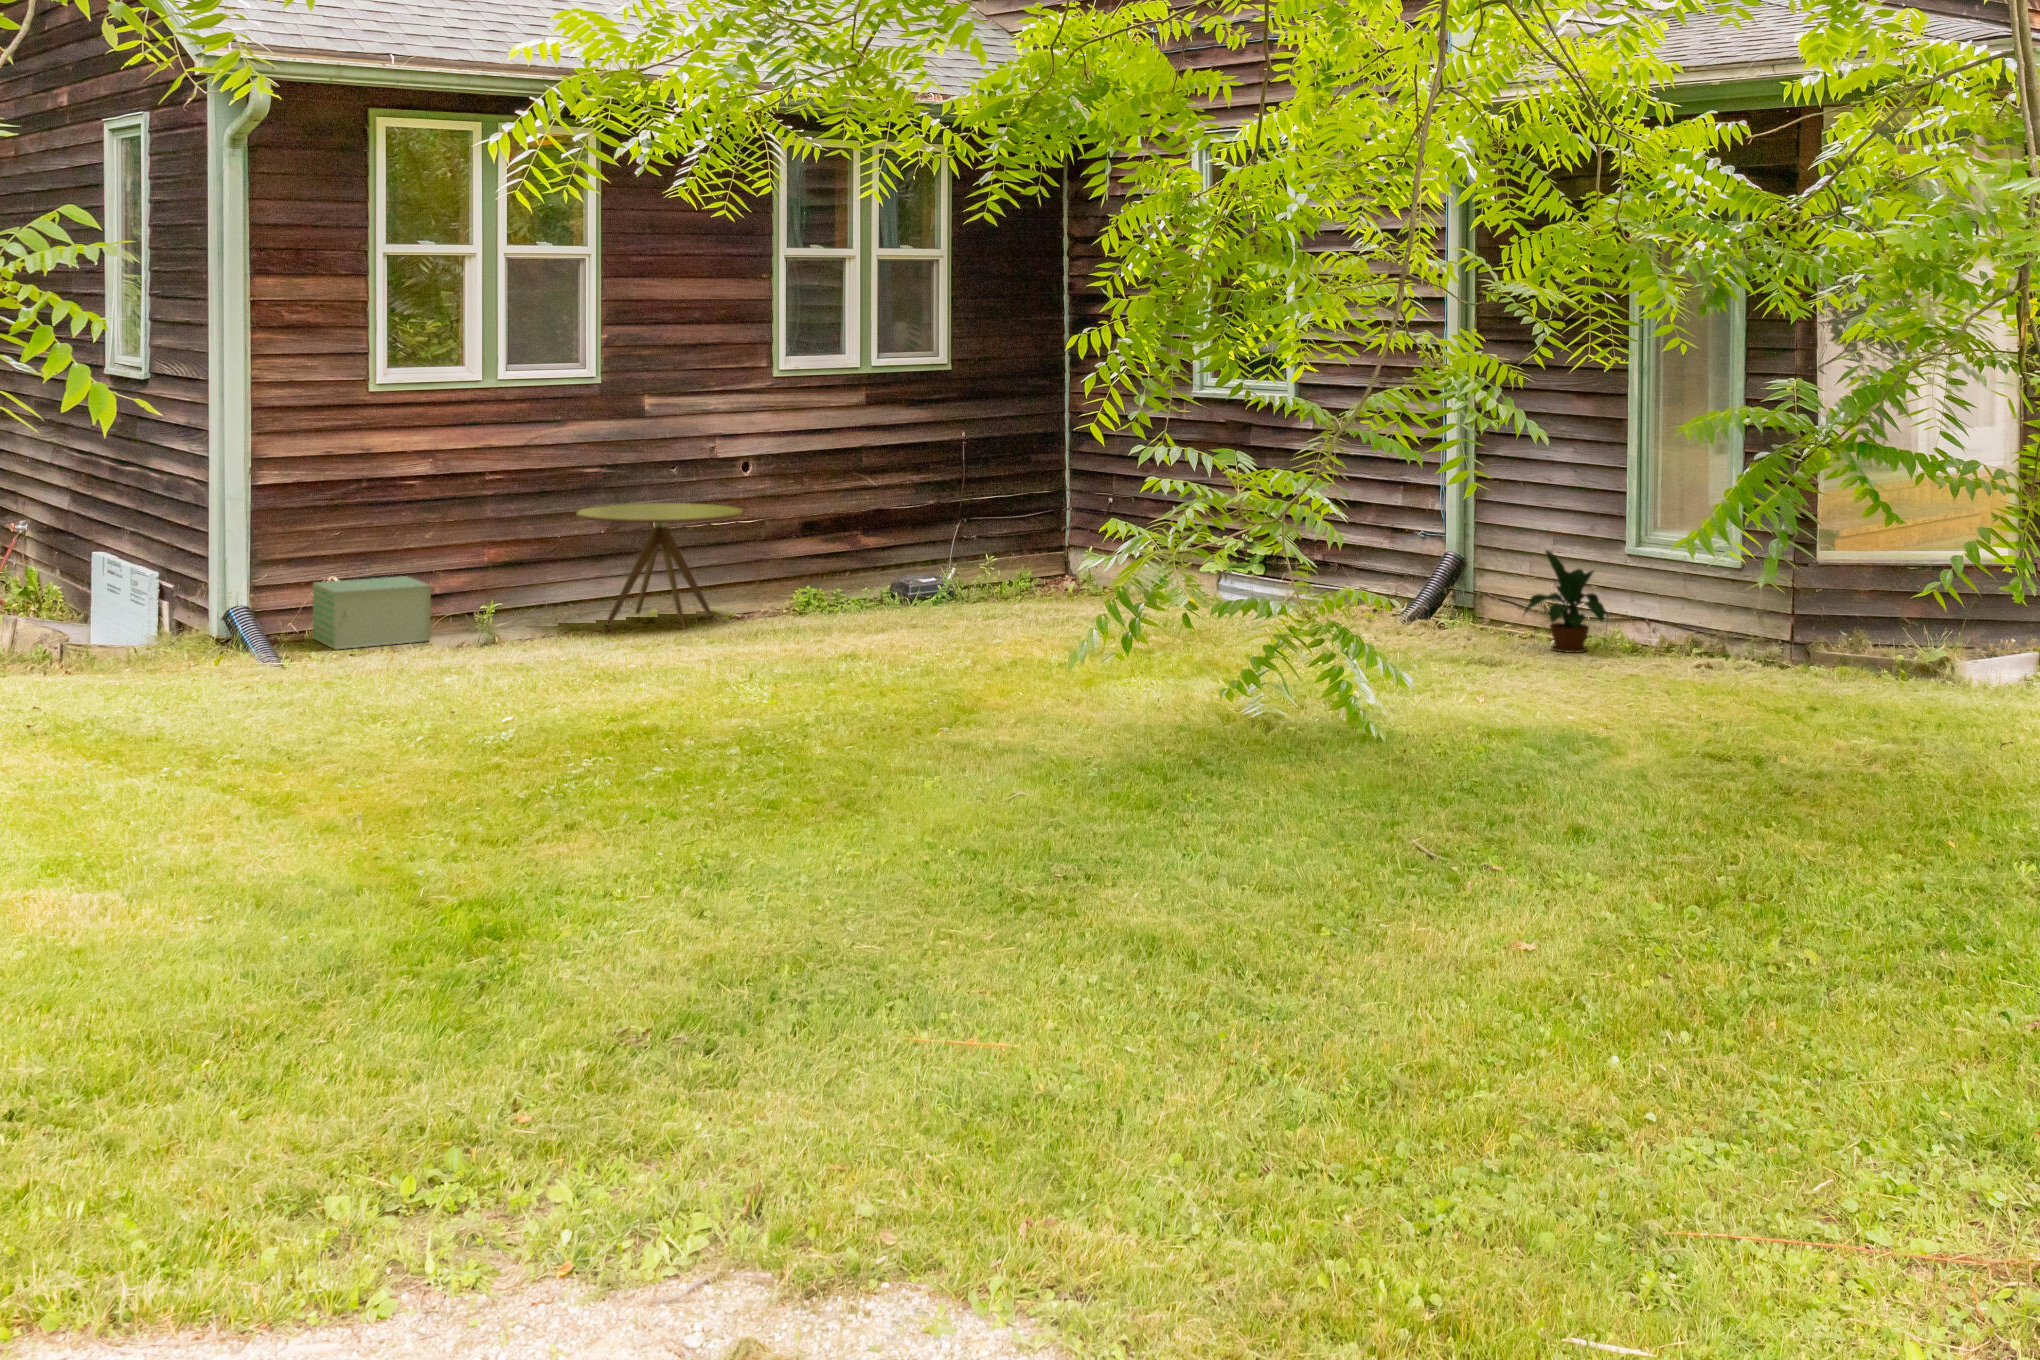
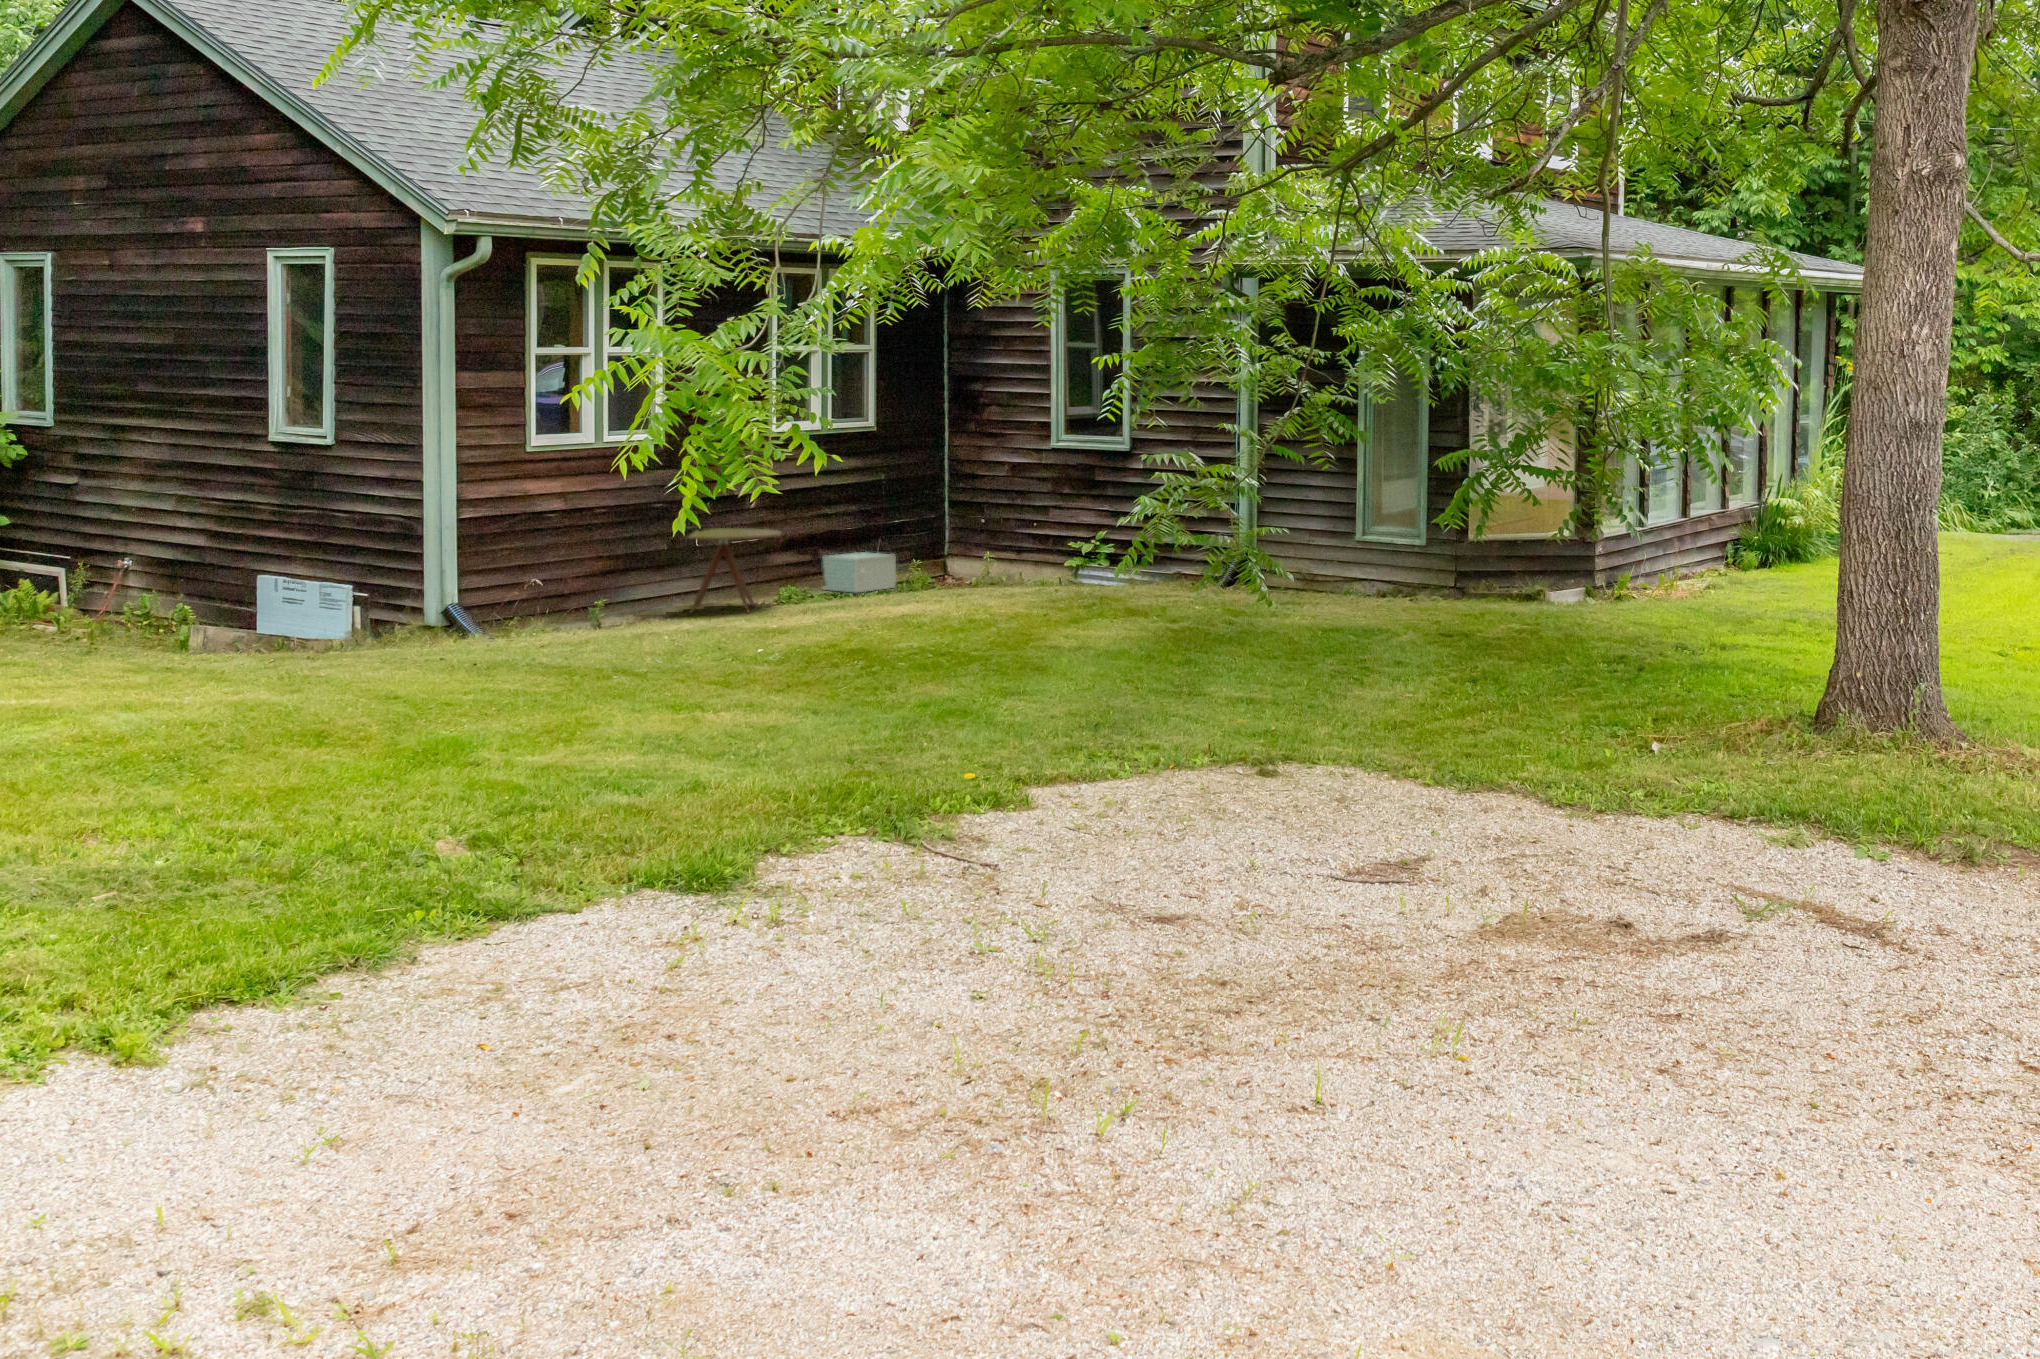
potted plant: present [1524,550,1607,653] -> none [1299,539,1351,601]
storage box: present [313,576,431,649] -> present [822,552,896,592]

